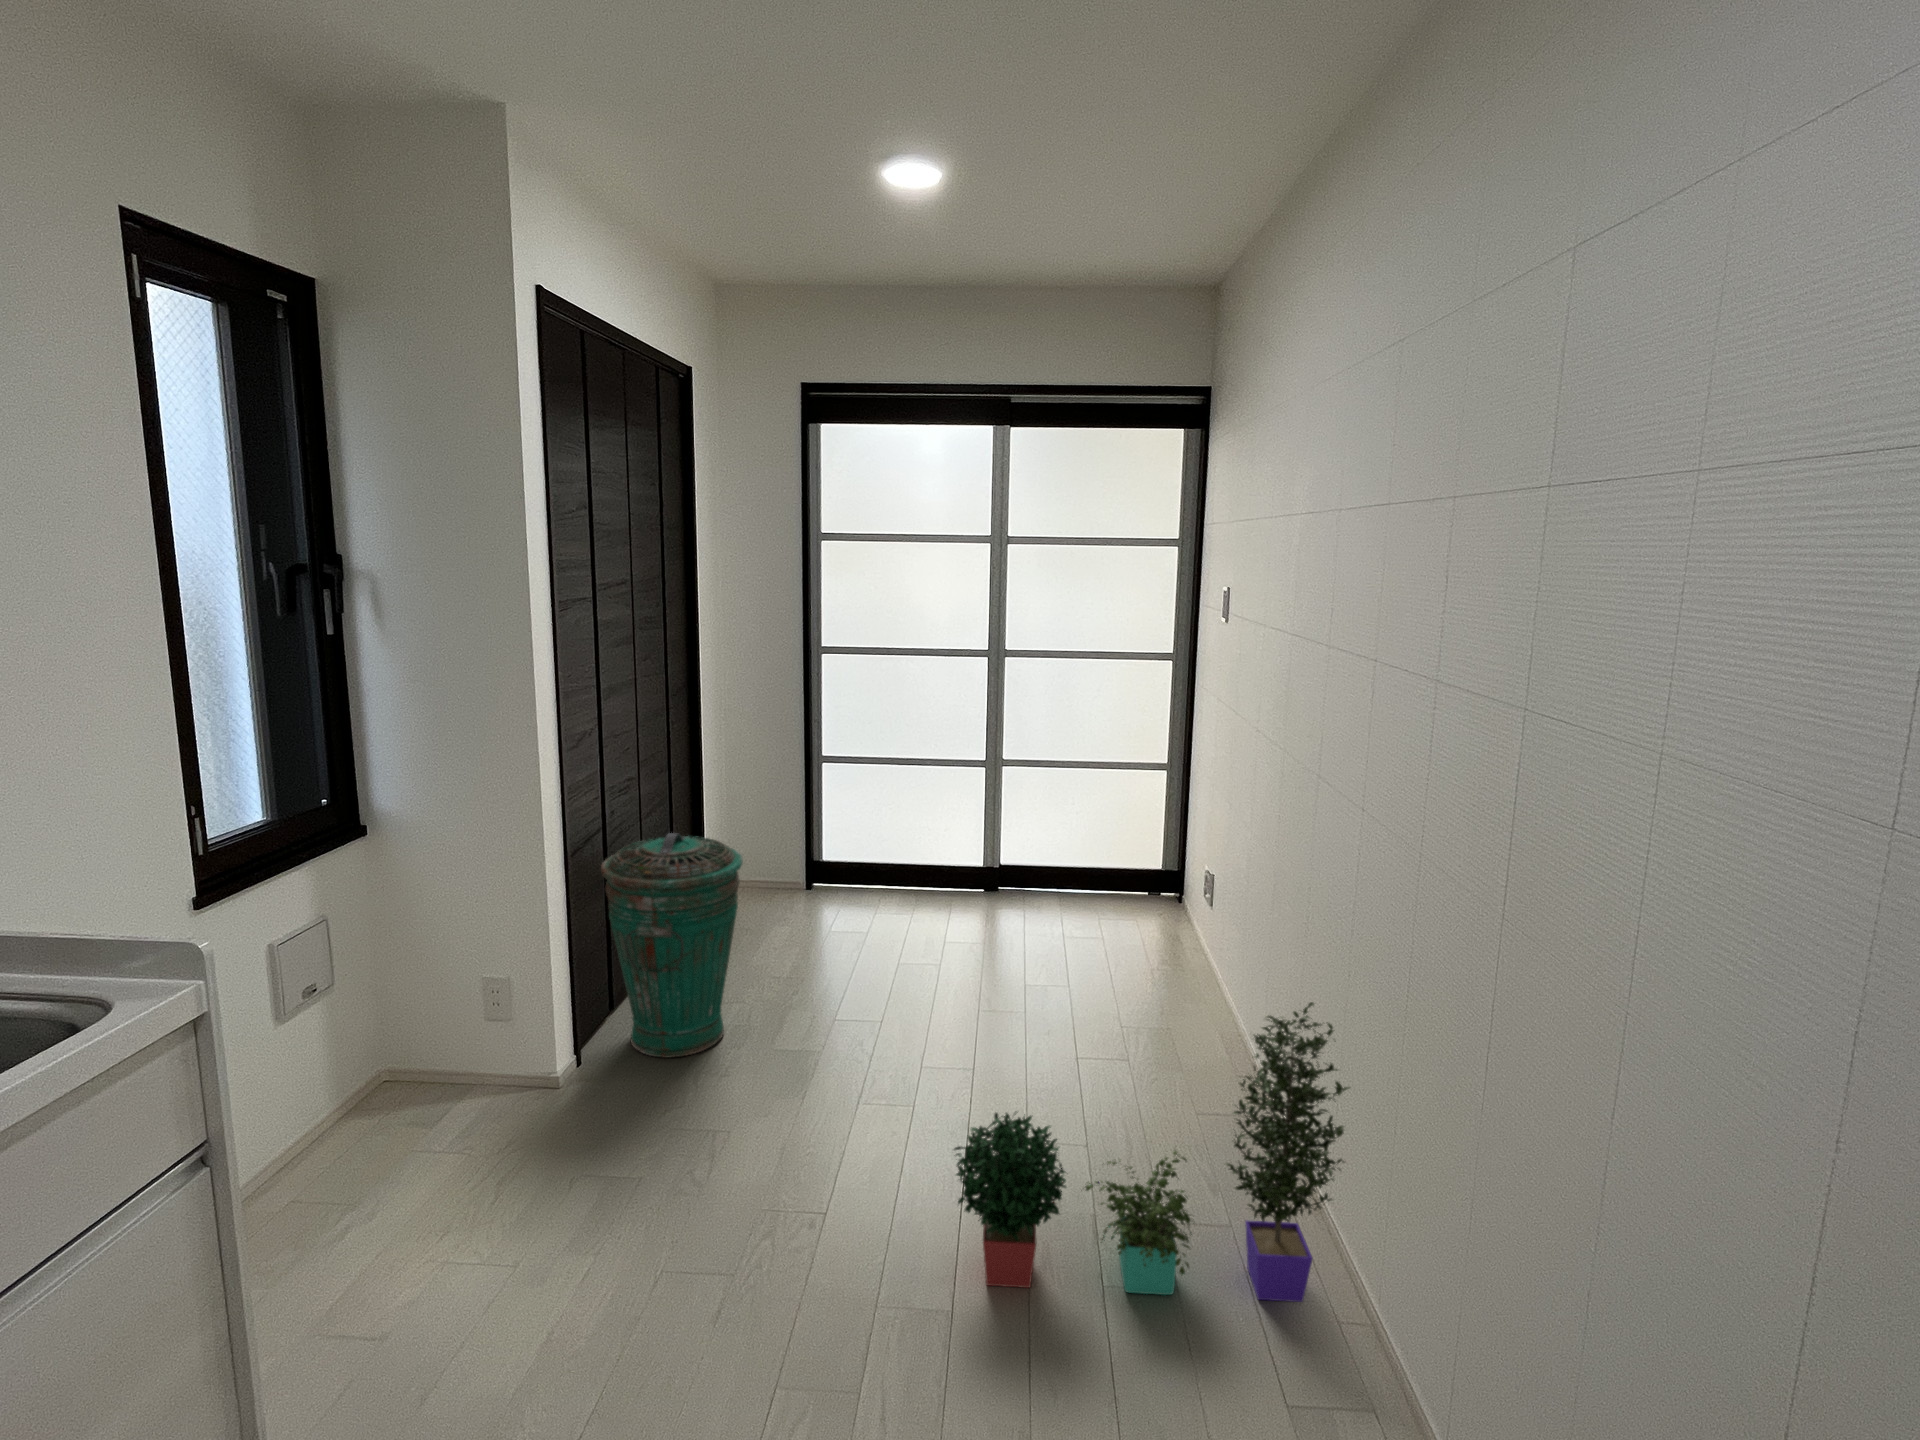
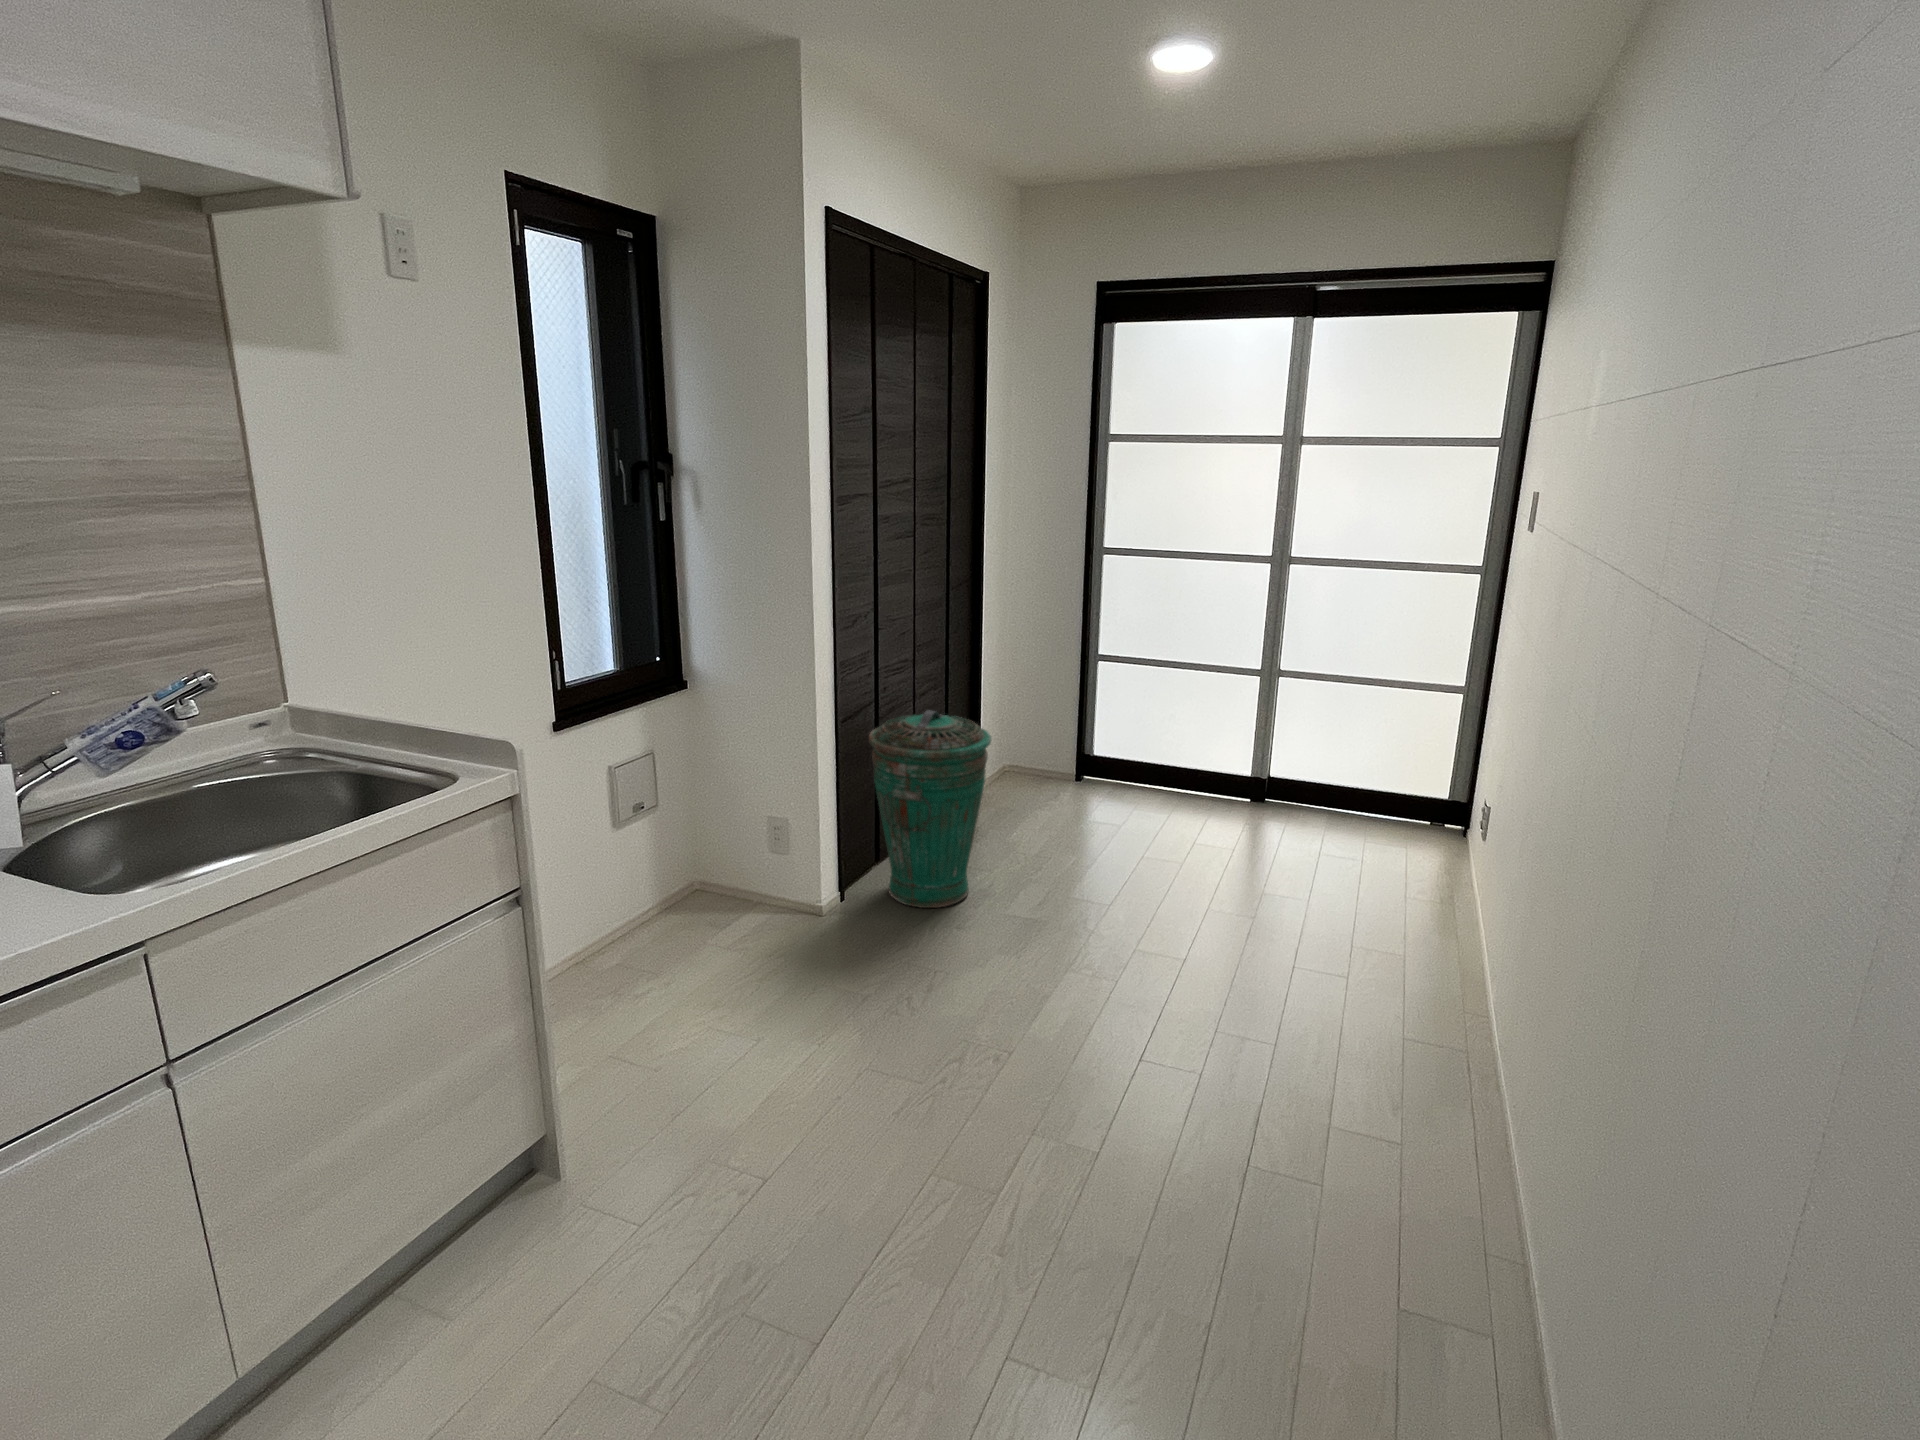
potted plant: present [954,1002,1349,1302] -> none [1120,930,1543,1228]

